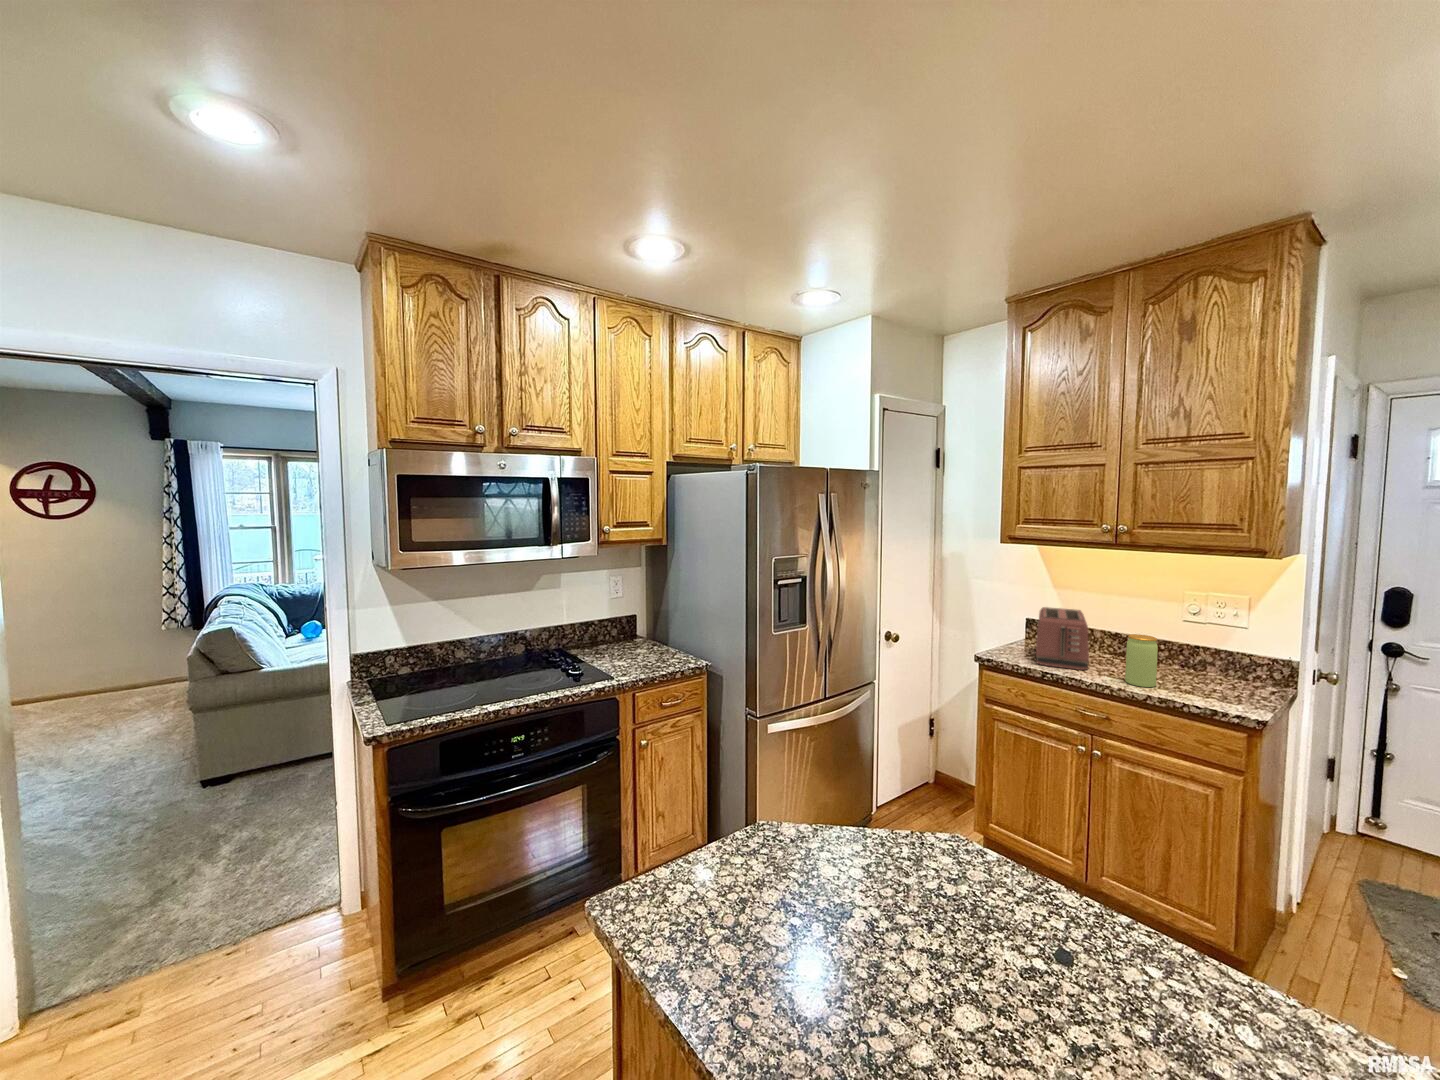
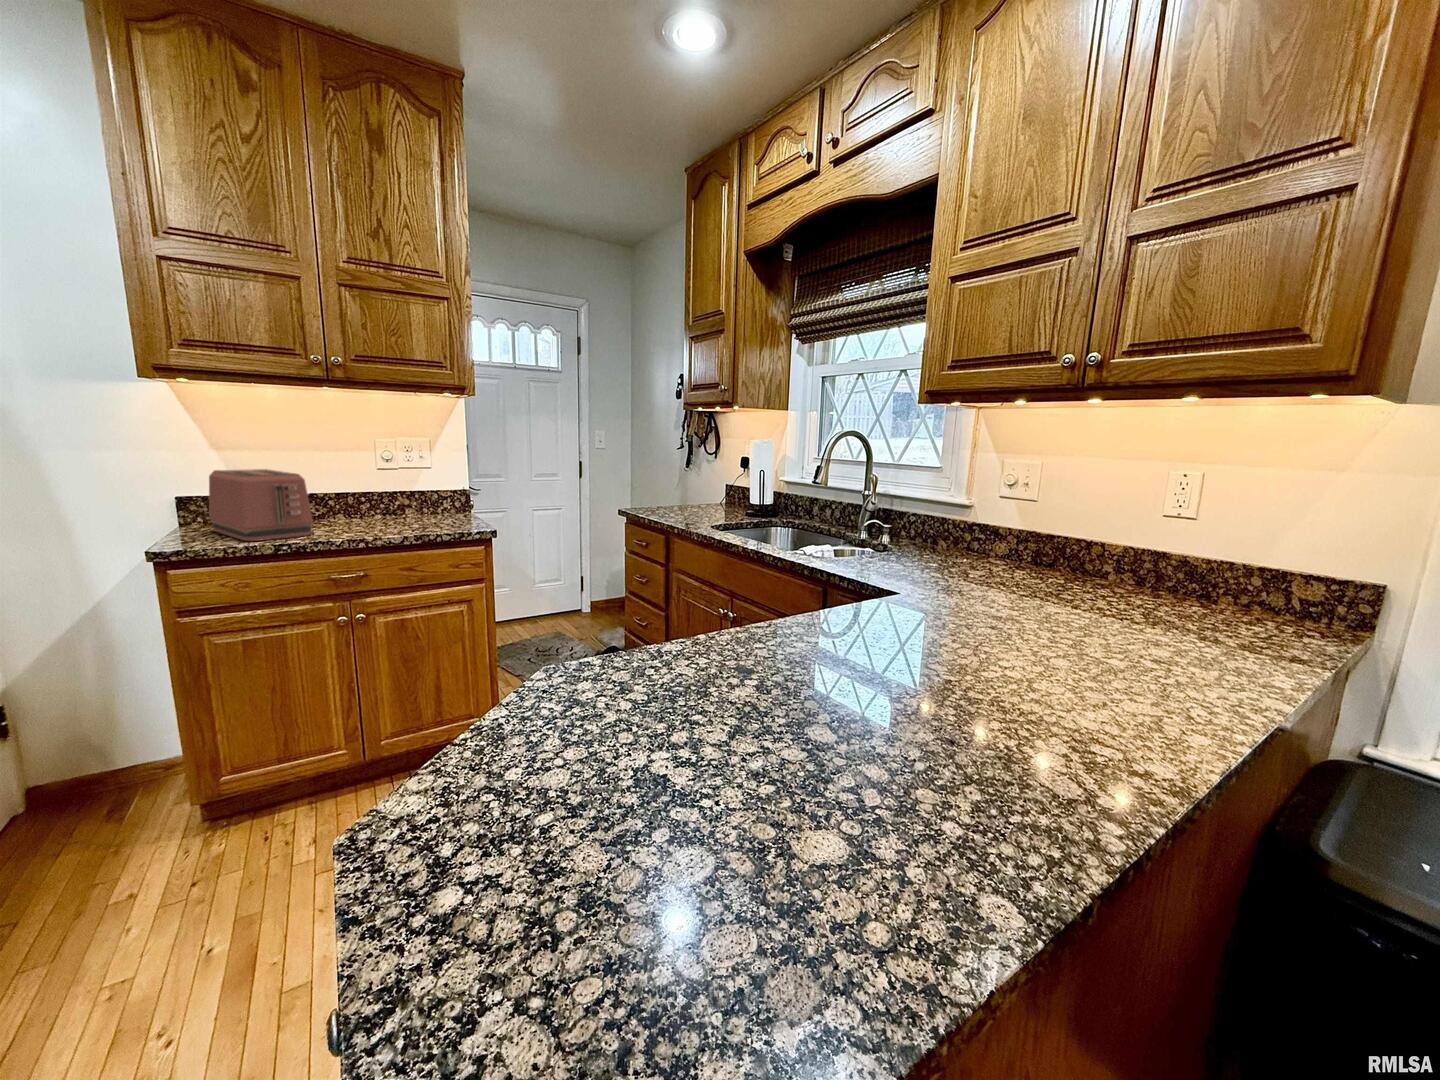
jar: present [1125,634,1158,687] -> none [360,480,394,534]

